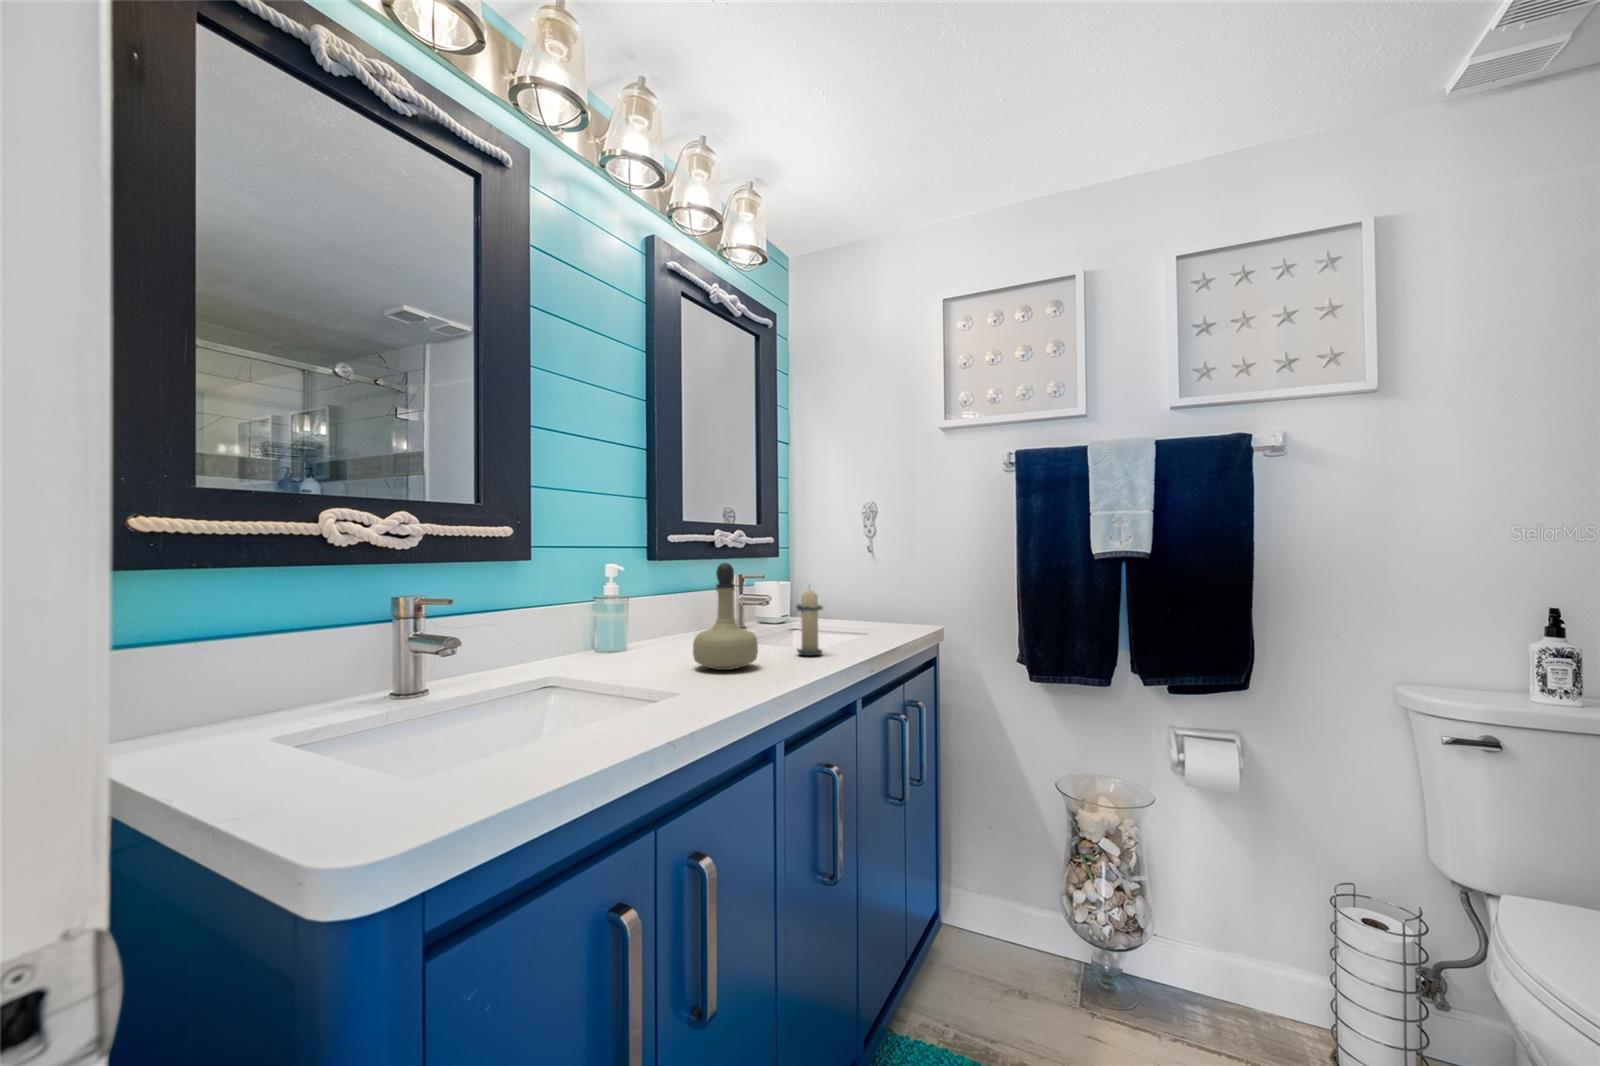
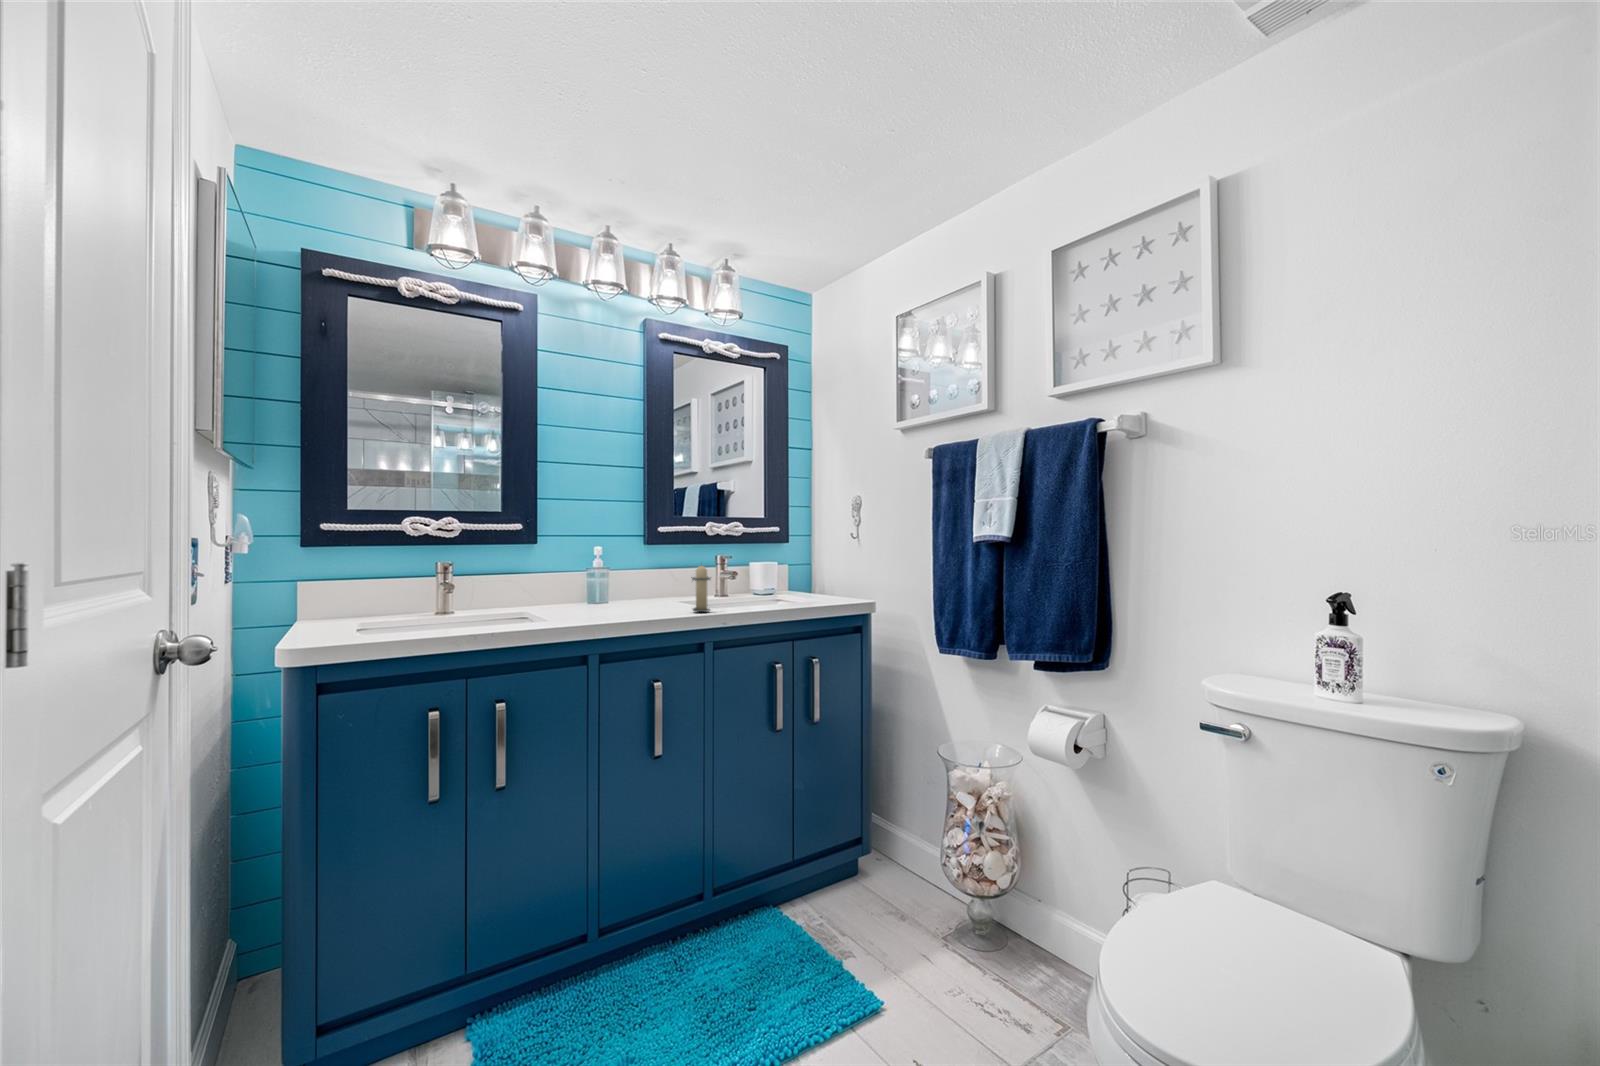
perfume bottle: present [693,563,758,670] -> none [604,546,647,615]

